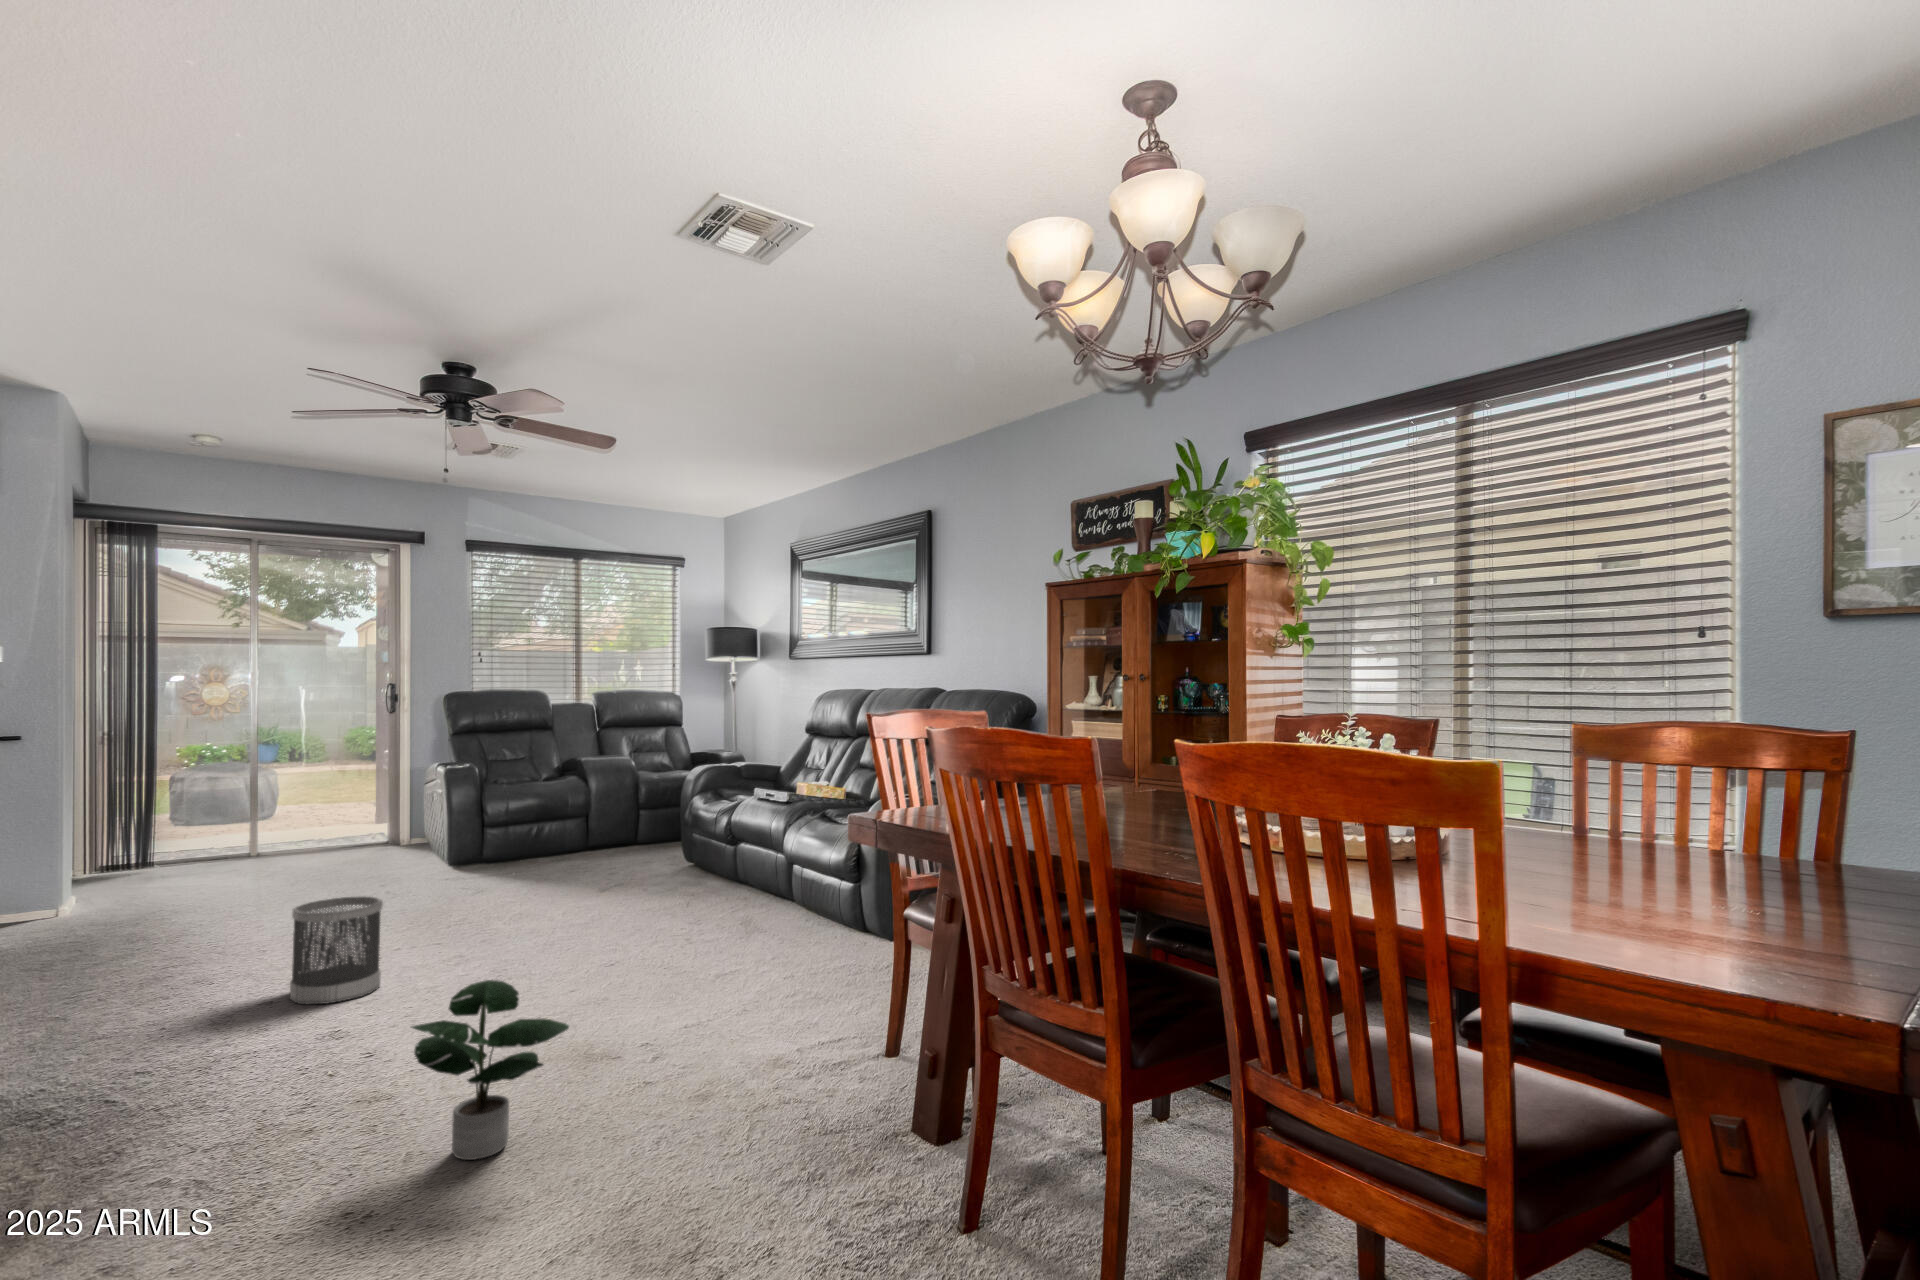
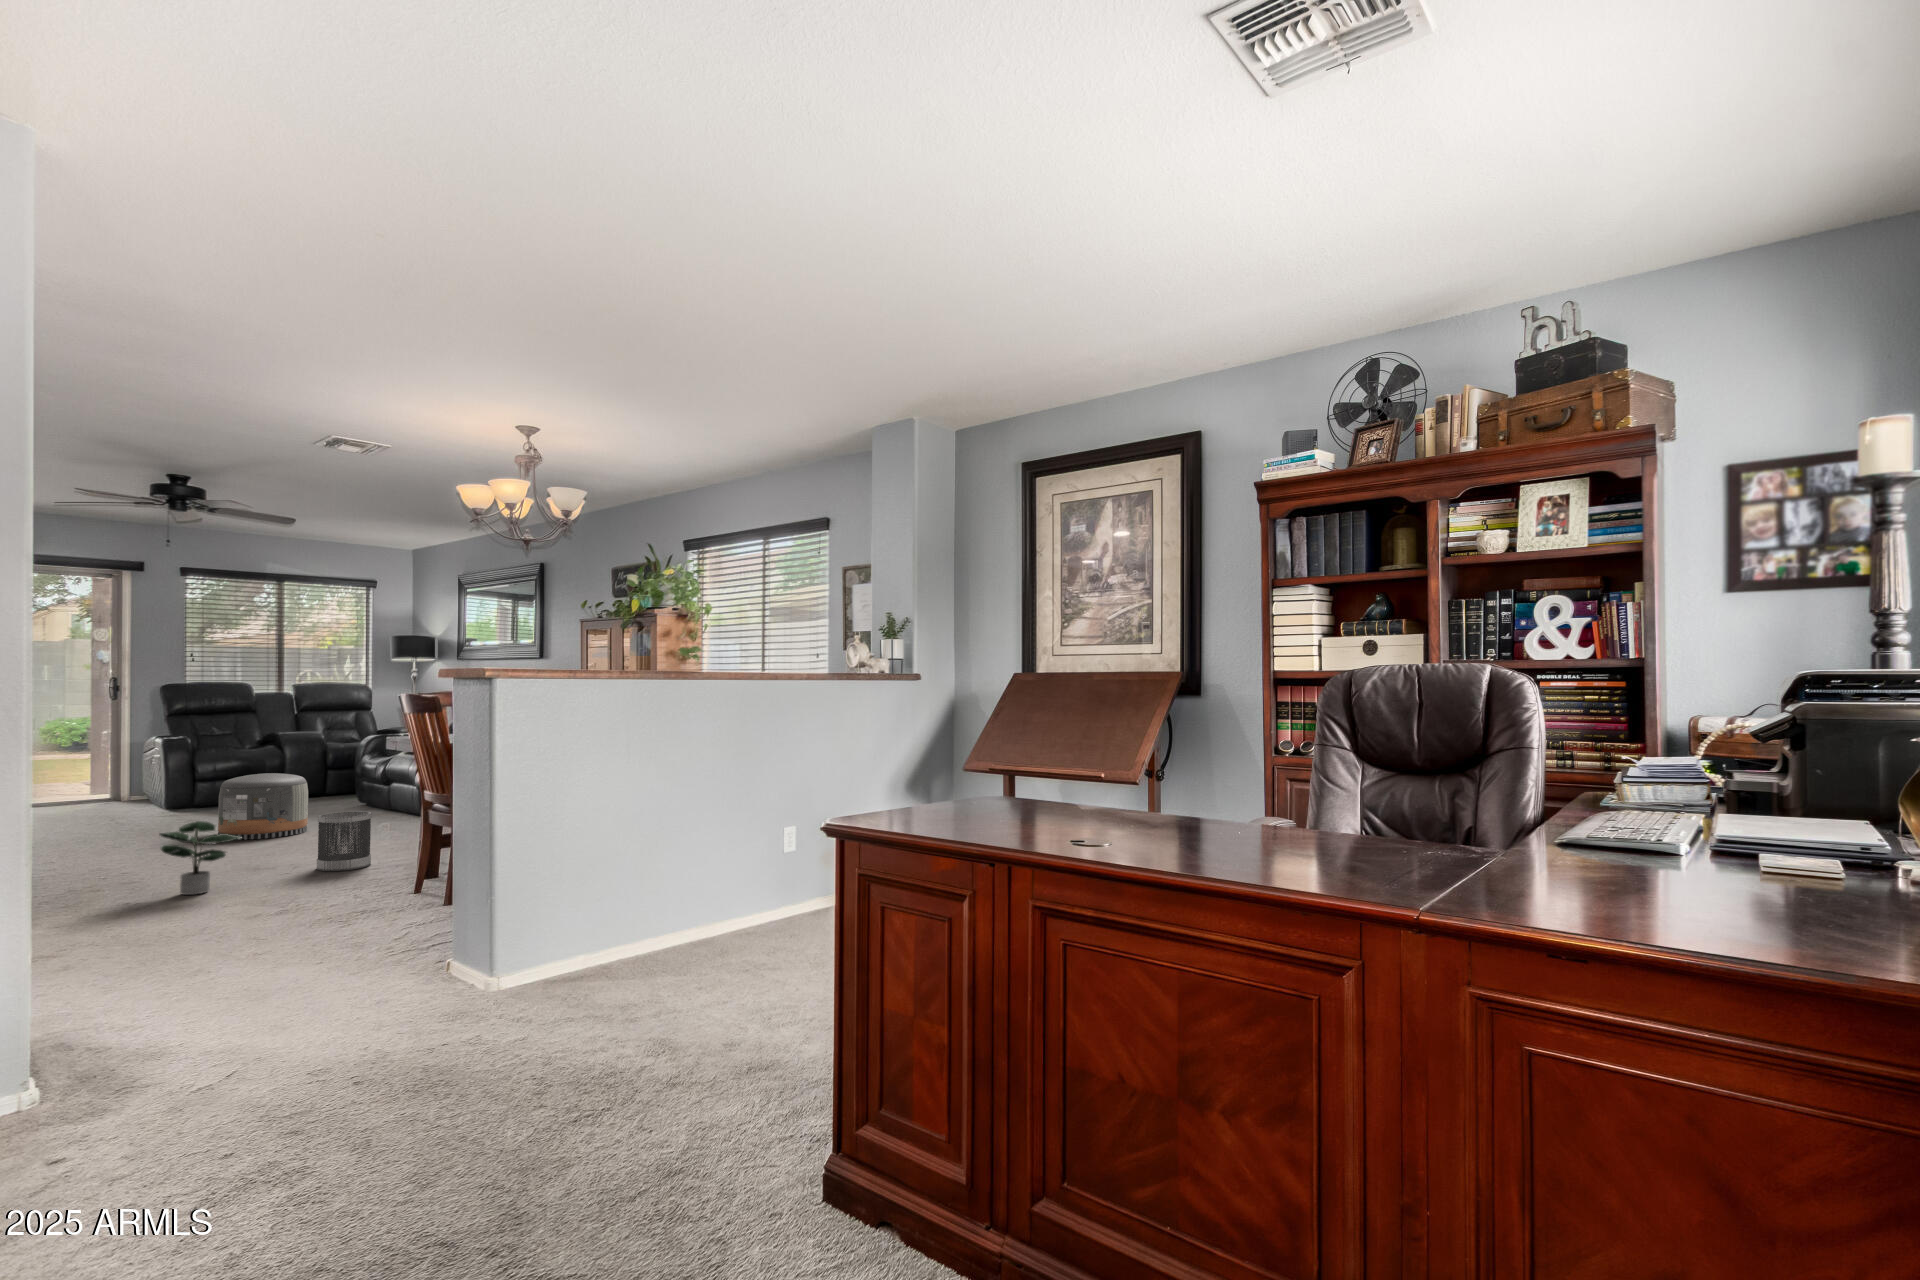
pouf: none [513,833,638,945] -> present [218,773,308,840]
wastebasket: present [290,896,383,1004] -> present [317,811,372,871]

